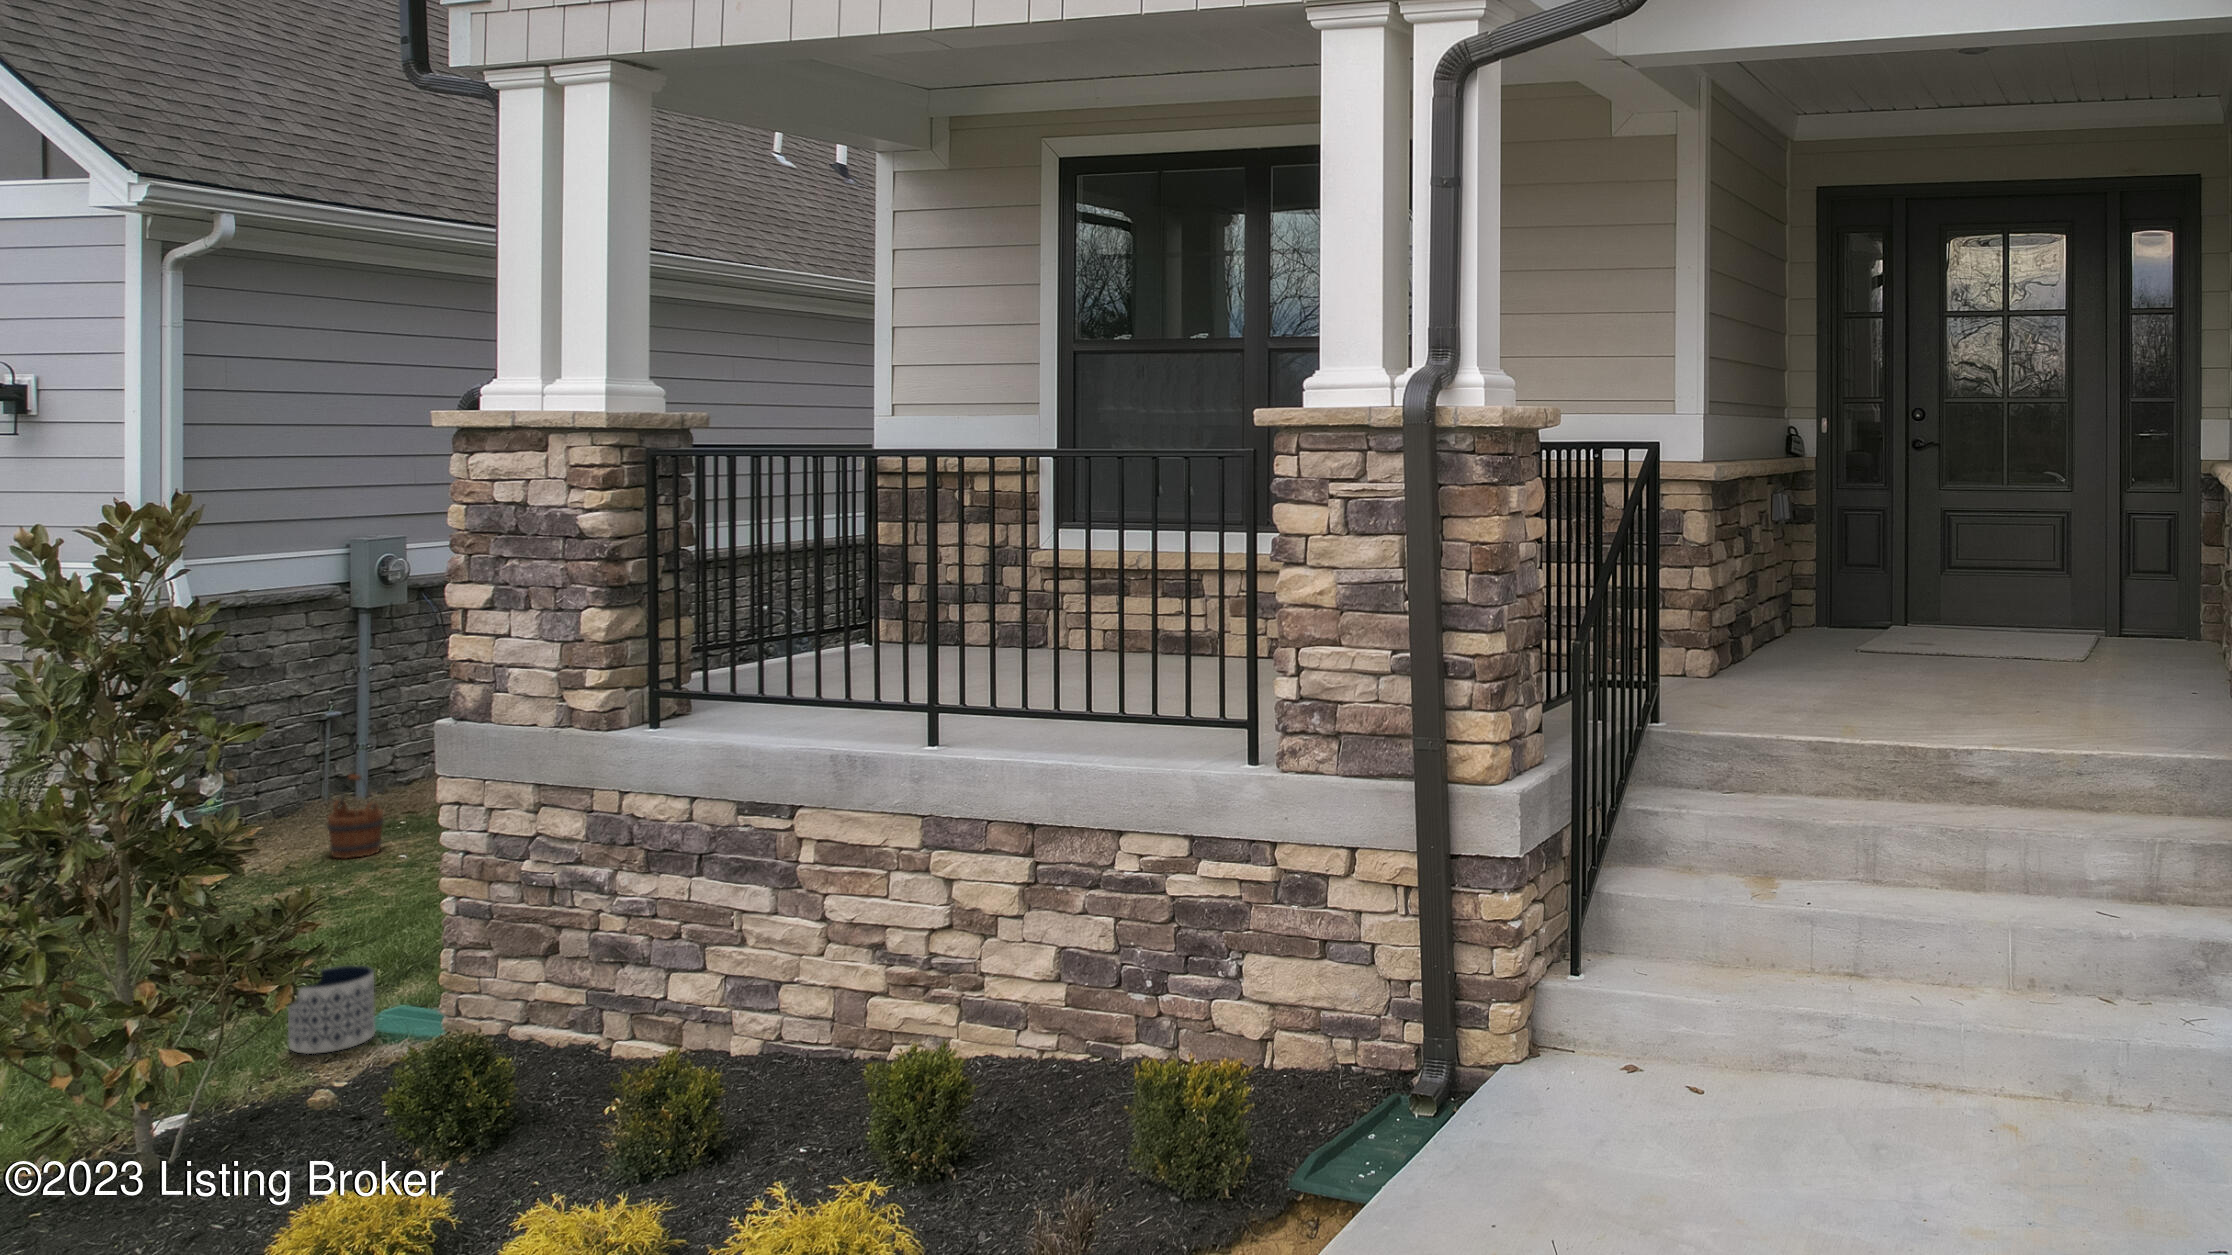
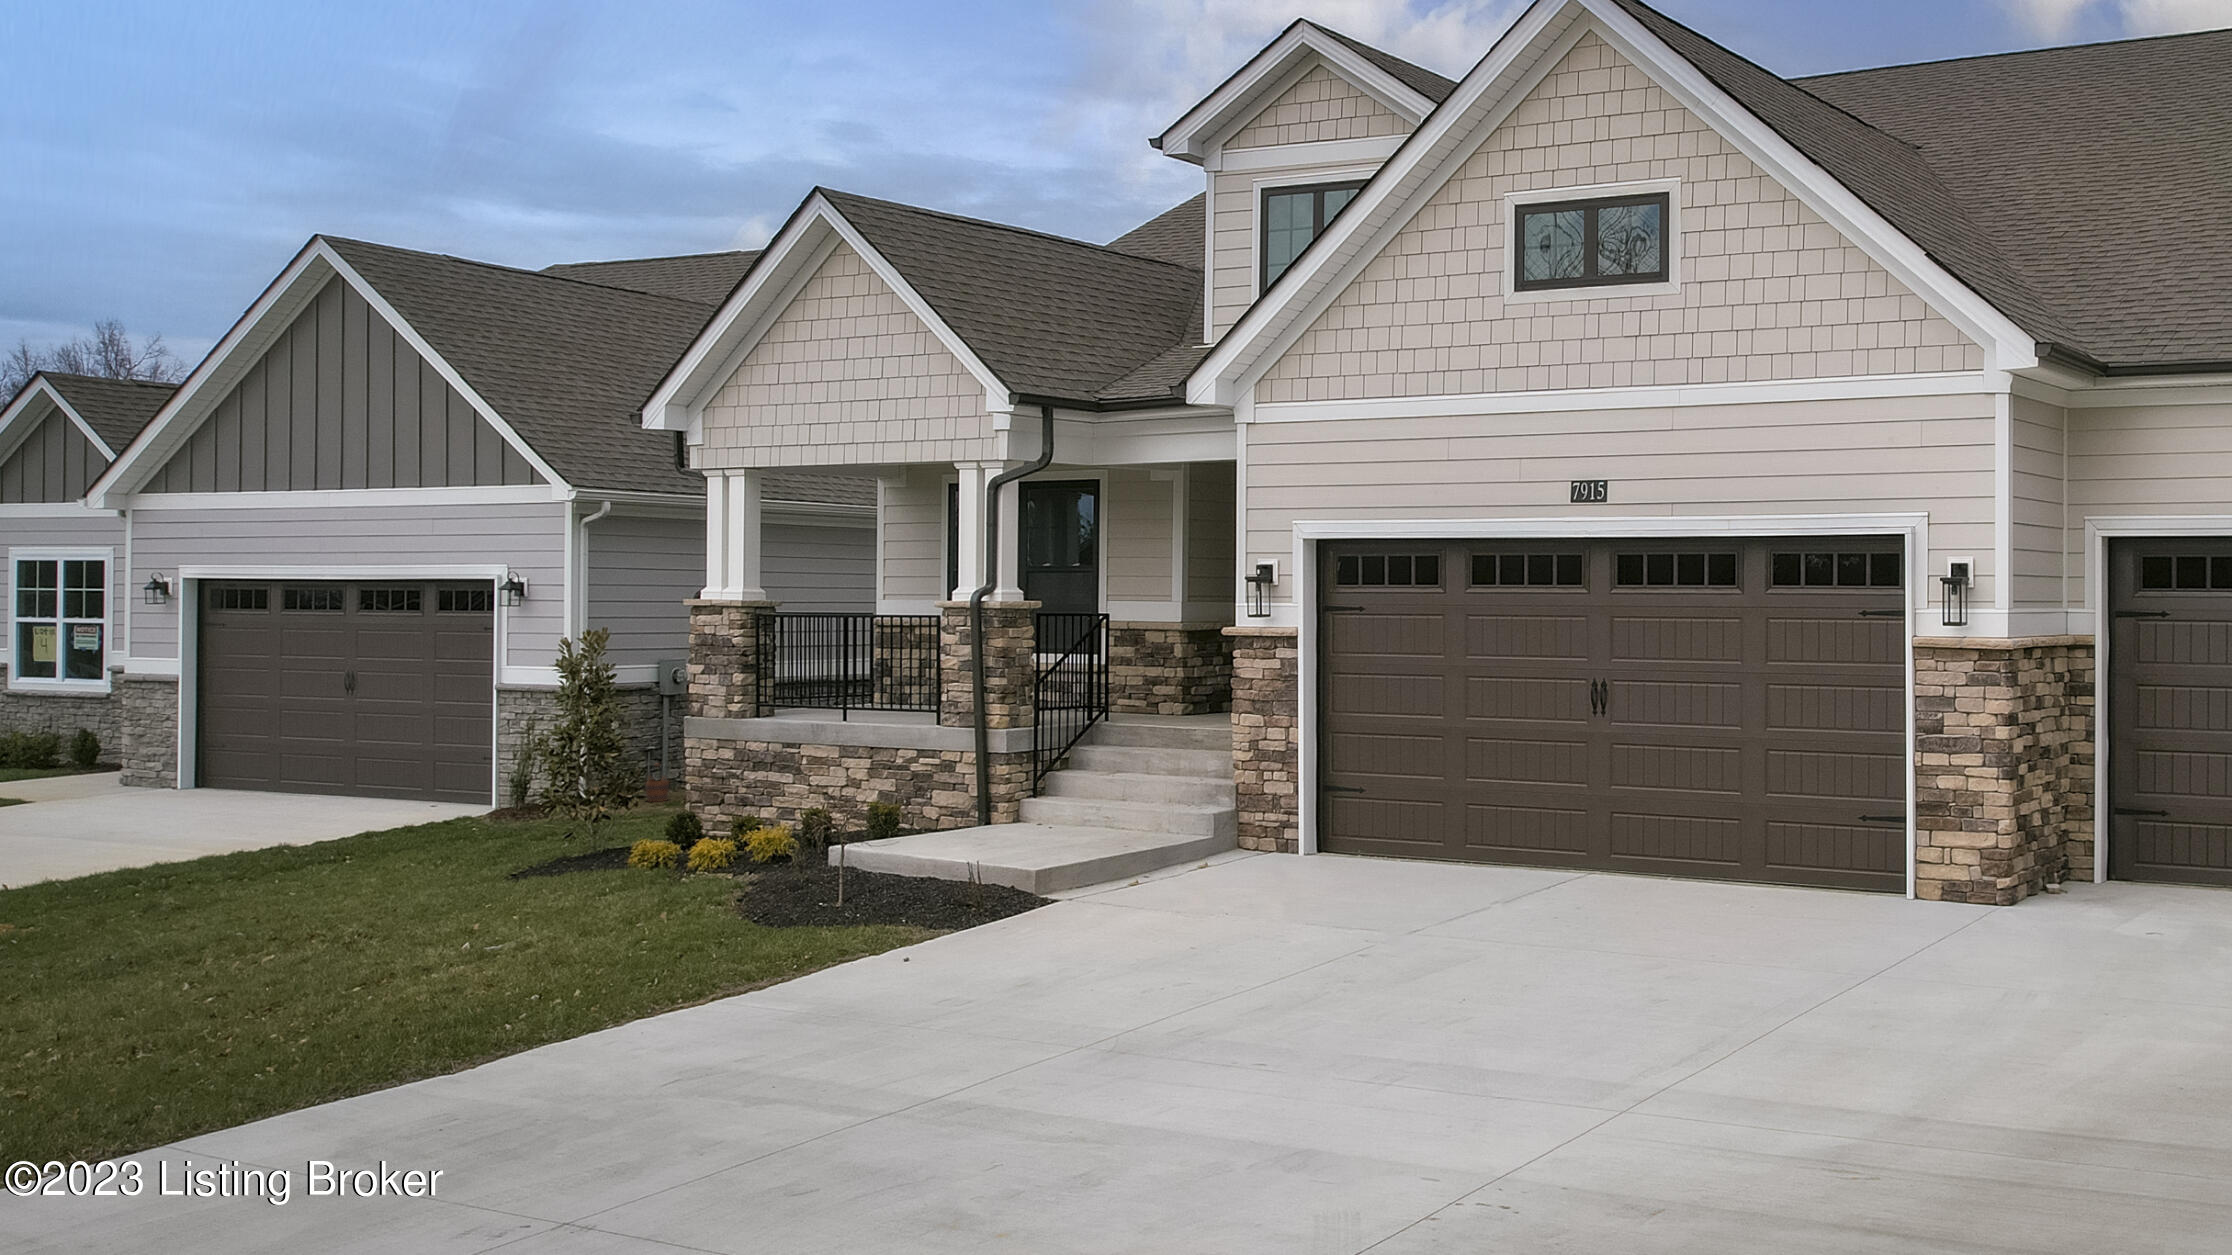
planter: present [288,966,375,1054] -> none [630,810,659,838]

